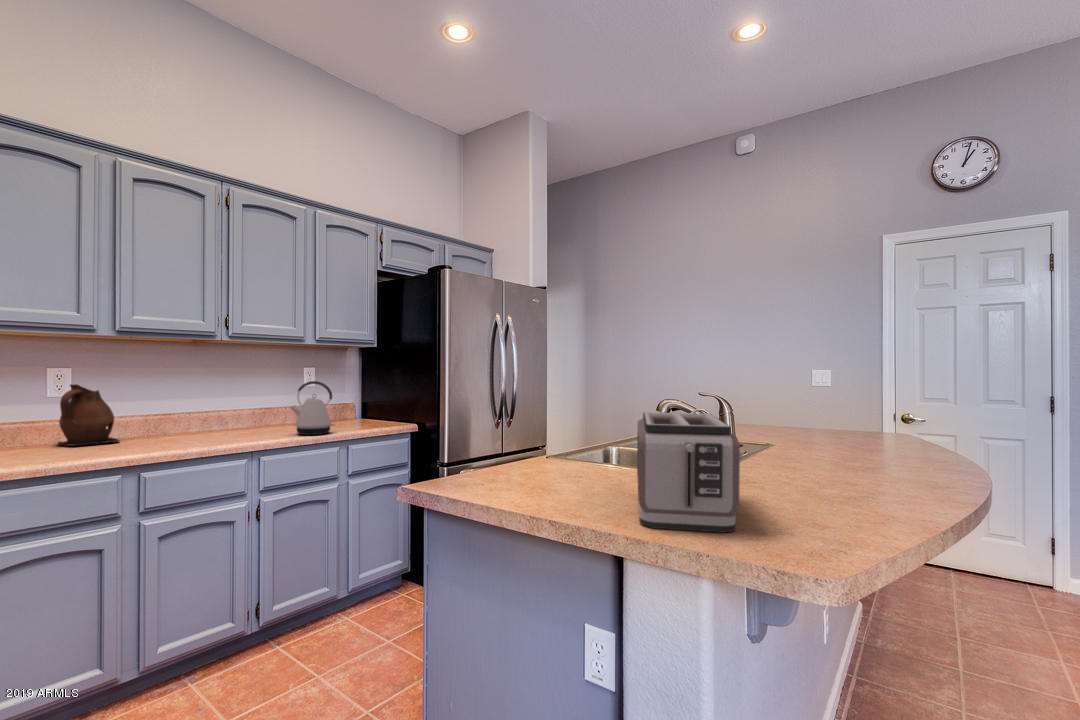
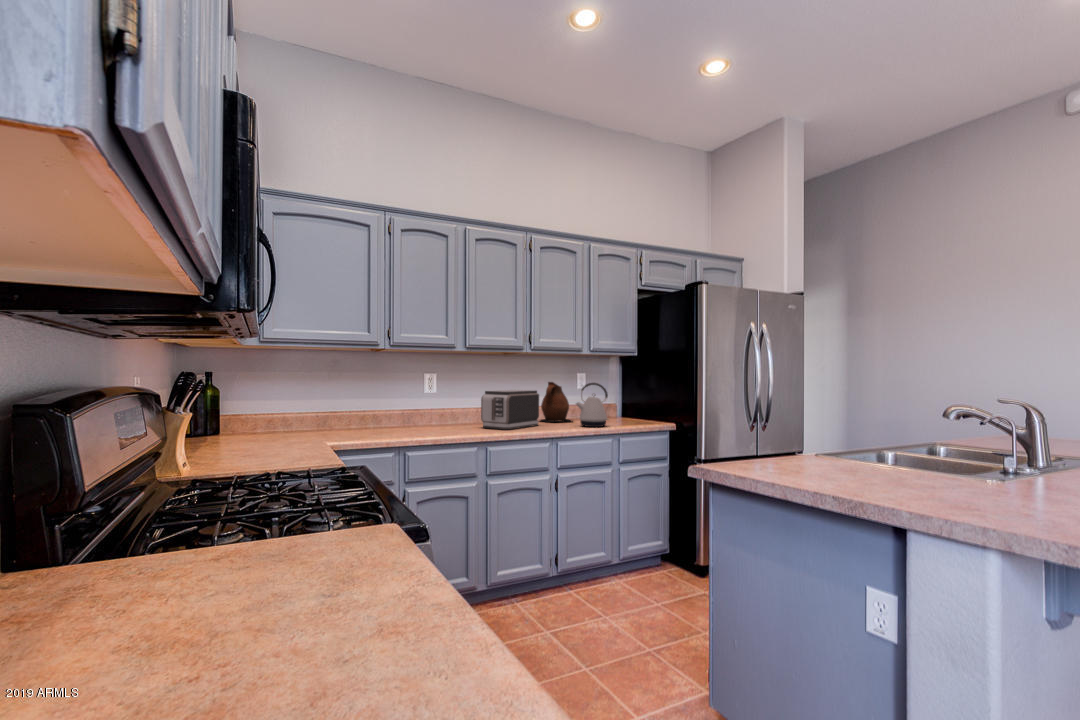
ceramic pitcher: present [57,384,120,446] -> present [541,382,573,422]
toaster: present [637,412,740,532] -> present [481,390,539,430]

